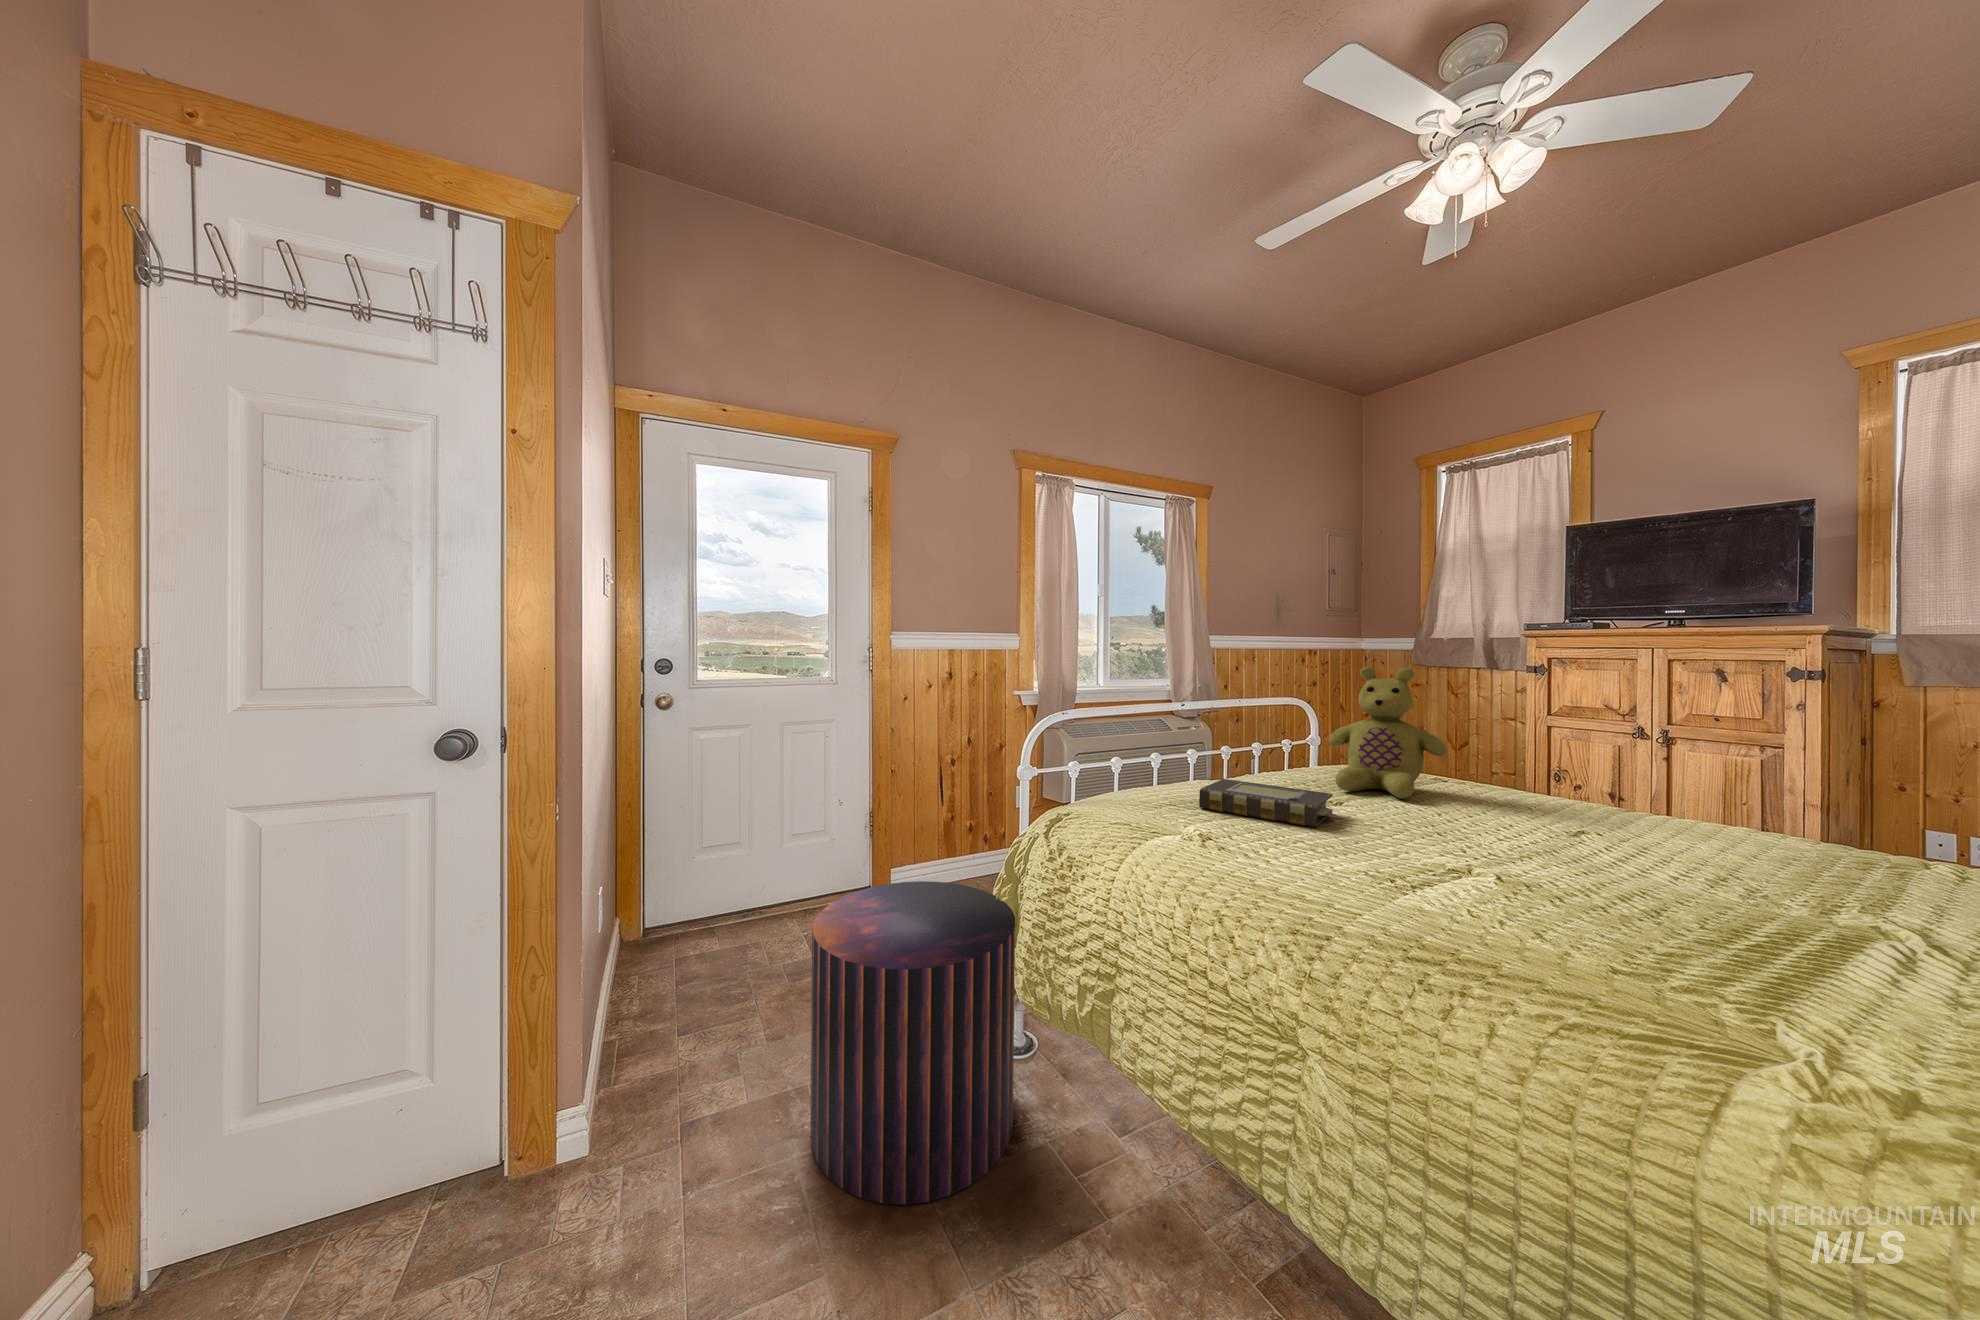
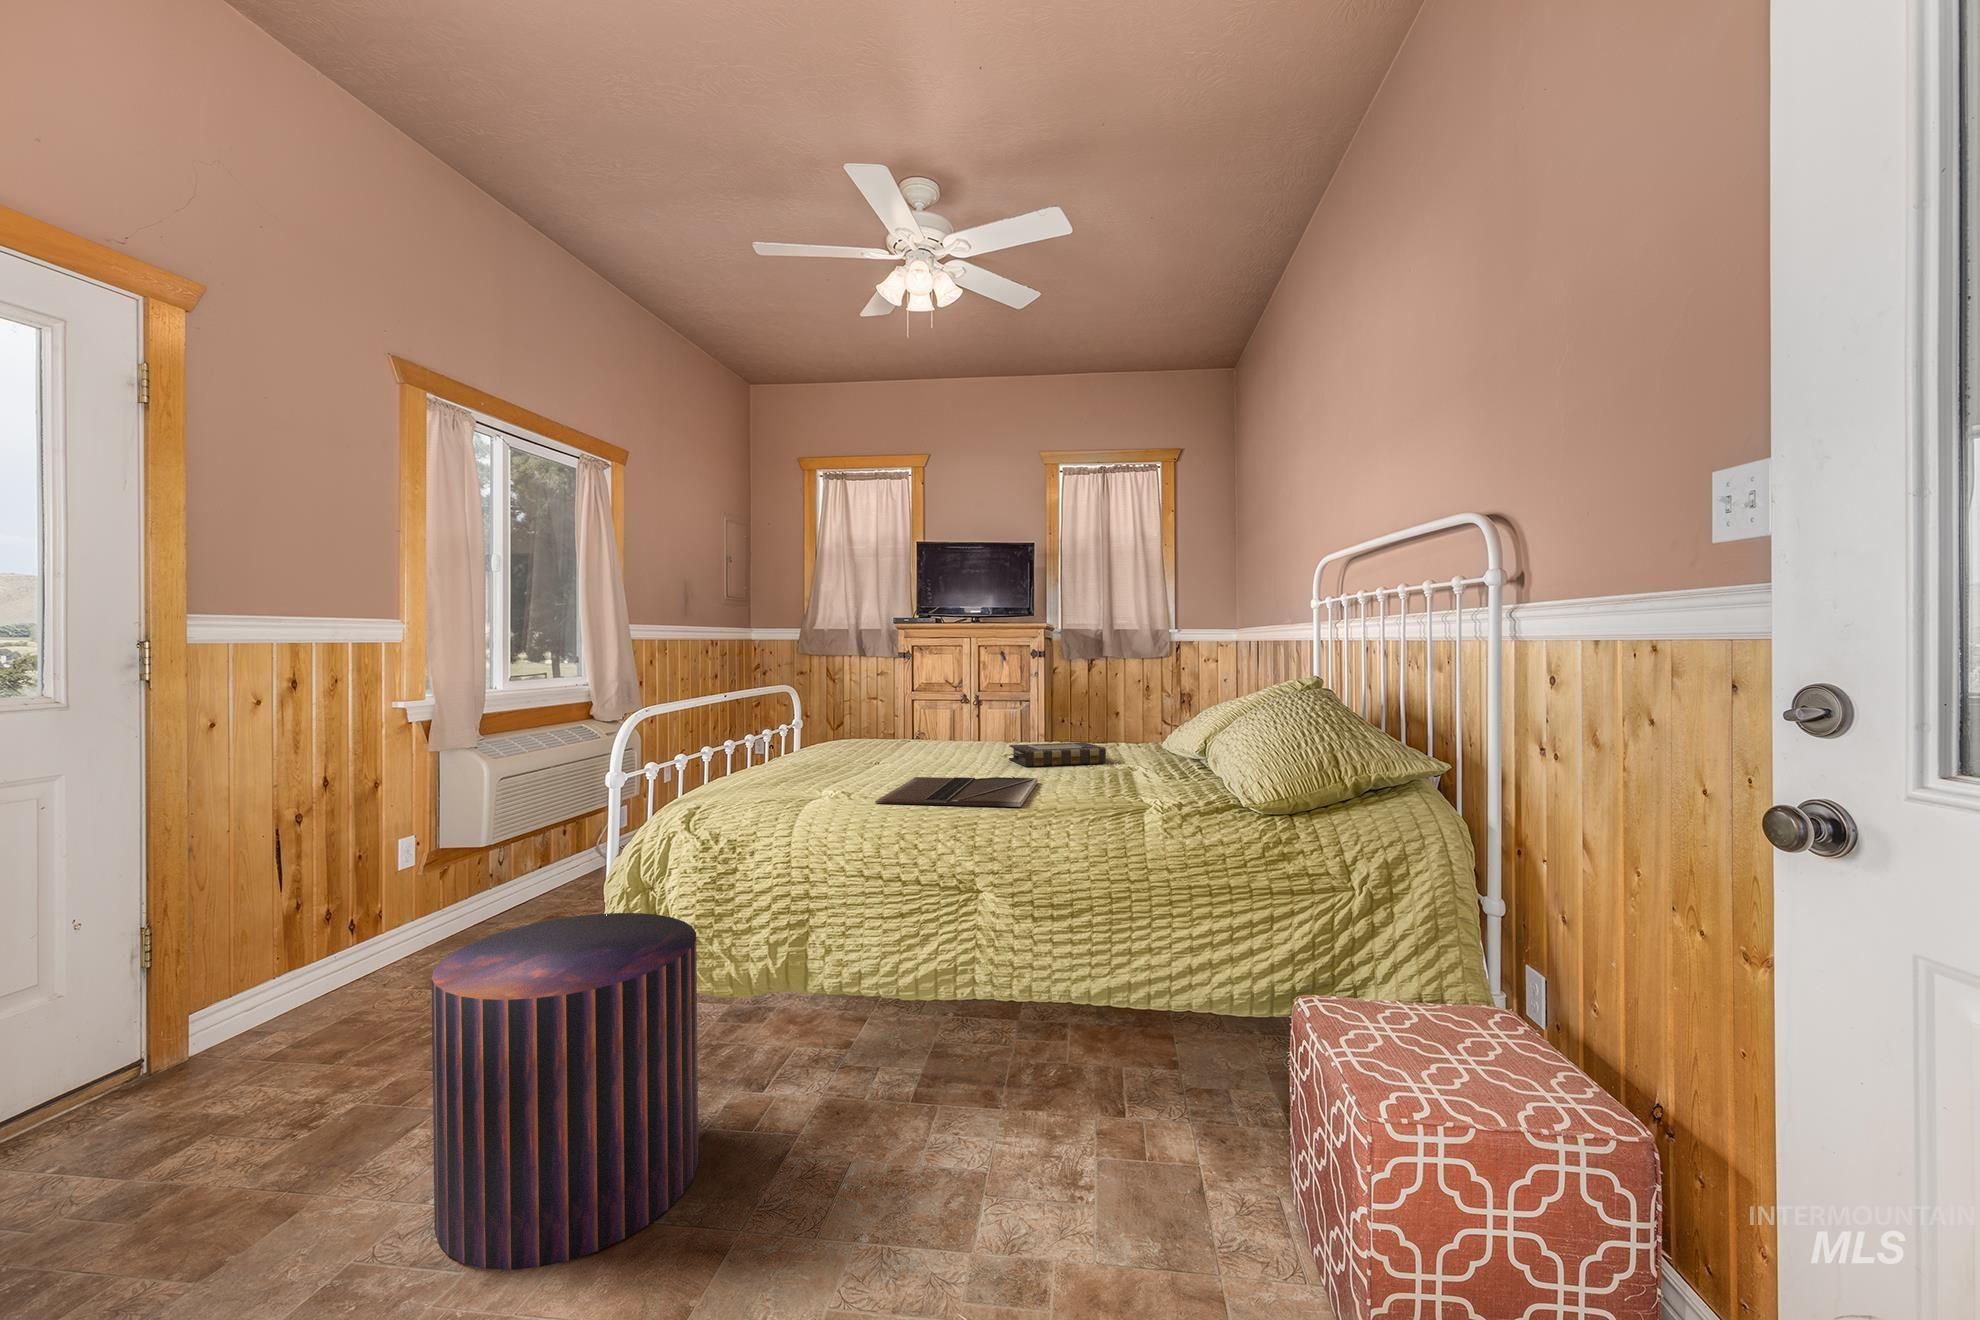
stuffed bear: present [1329,667,1447,799] -> none [837,652,921,756]
book: present [1199,779,1335,827] -> present [1009,742,1106,766]
laptop: none [1216,837,1545,942] -> present [875,777,1038,807]

